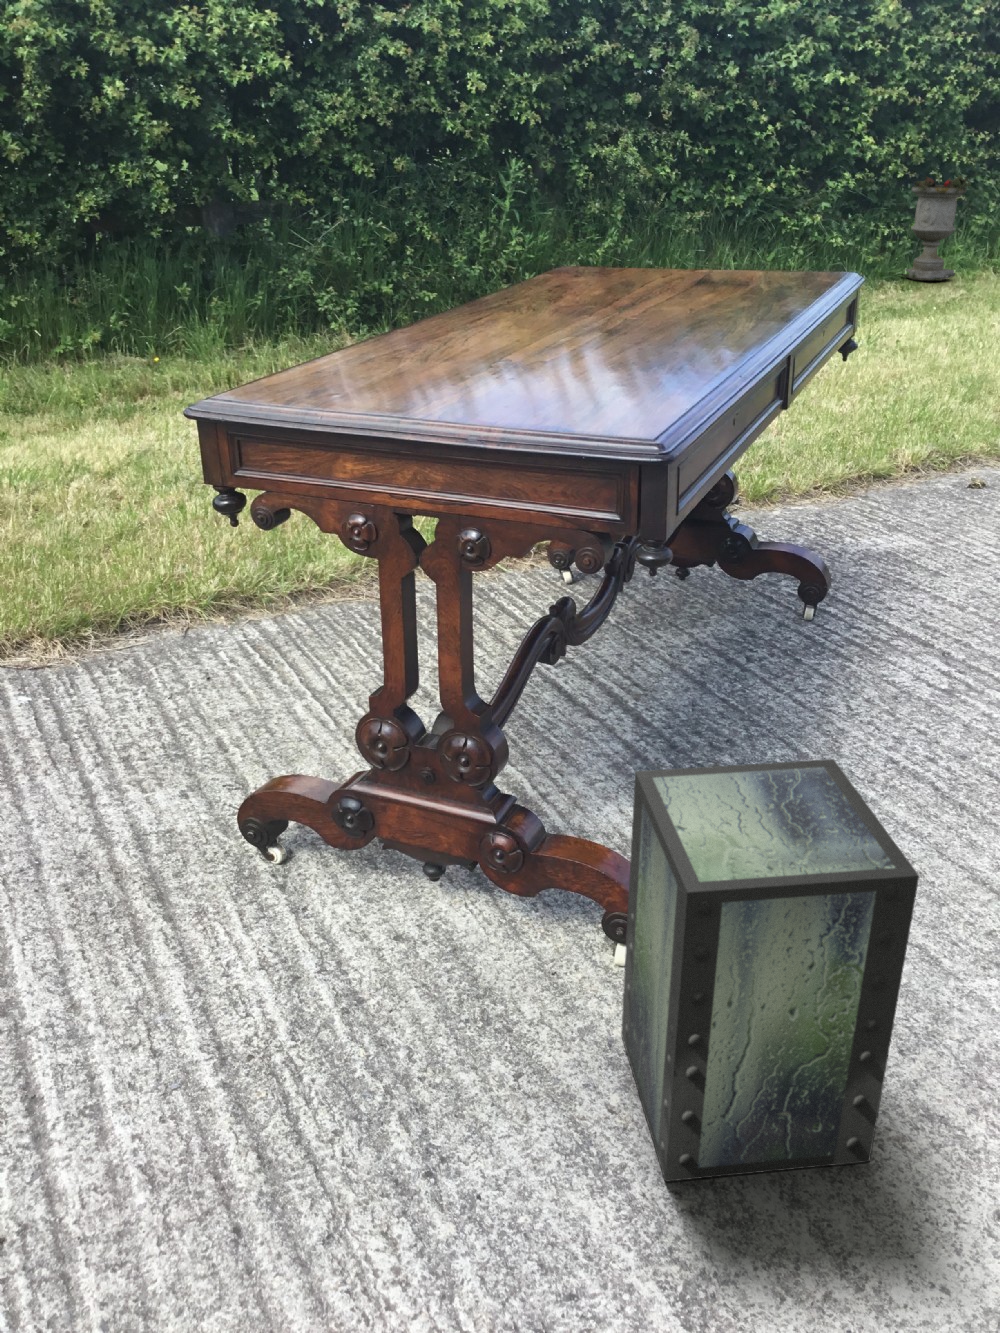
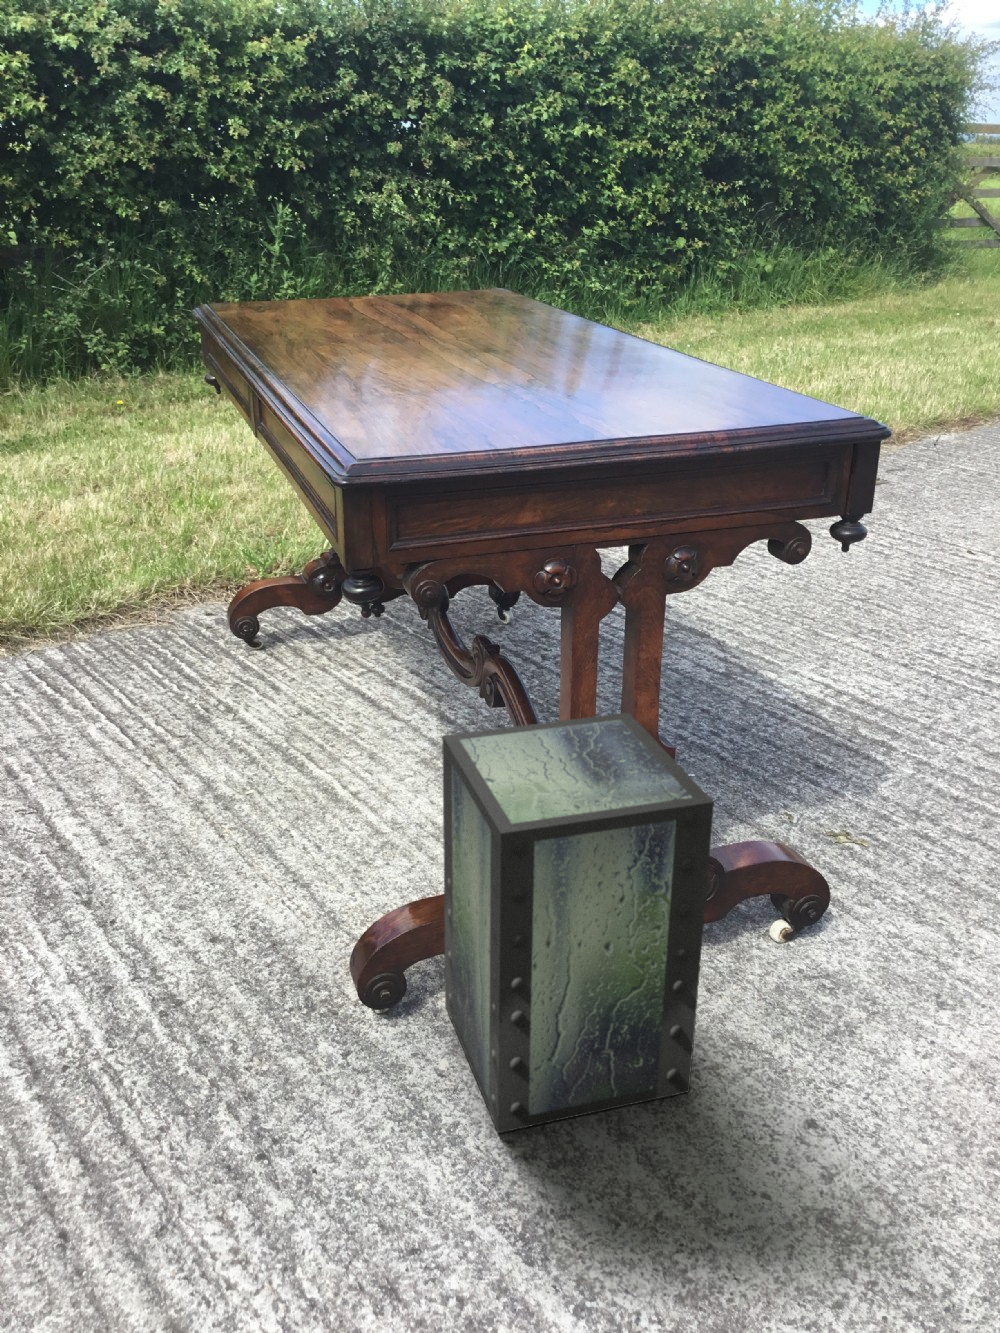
planter: present [902,176,970,281] -> none [657,222,715,320]

